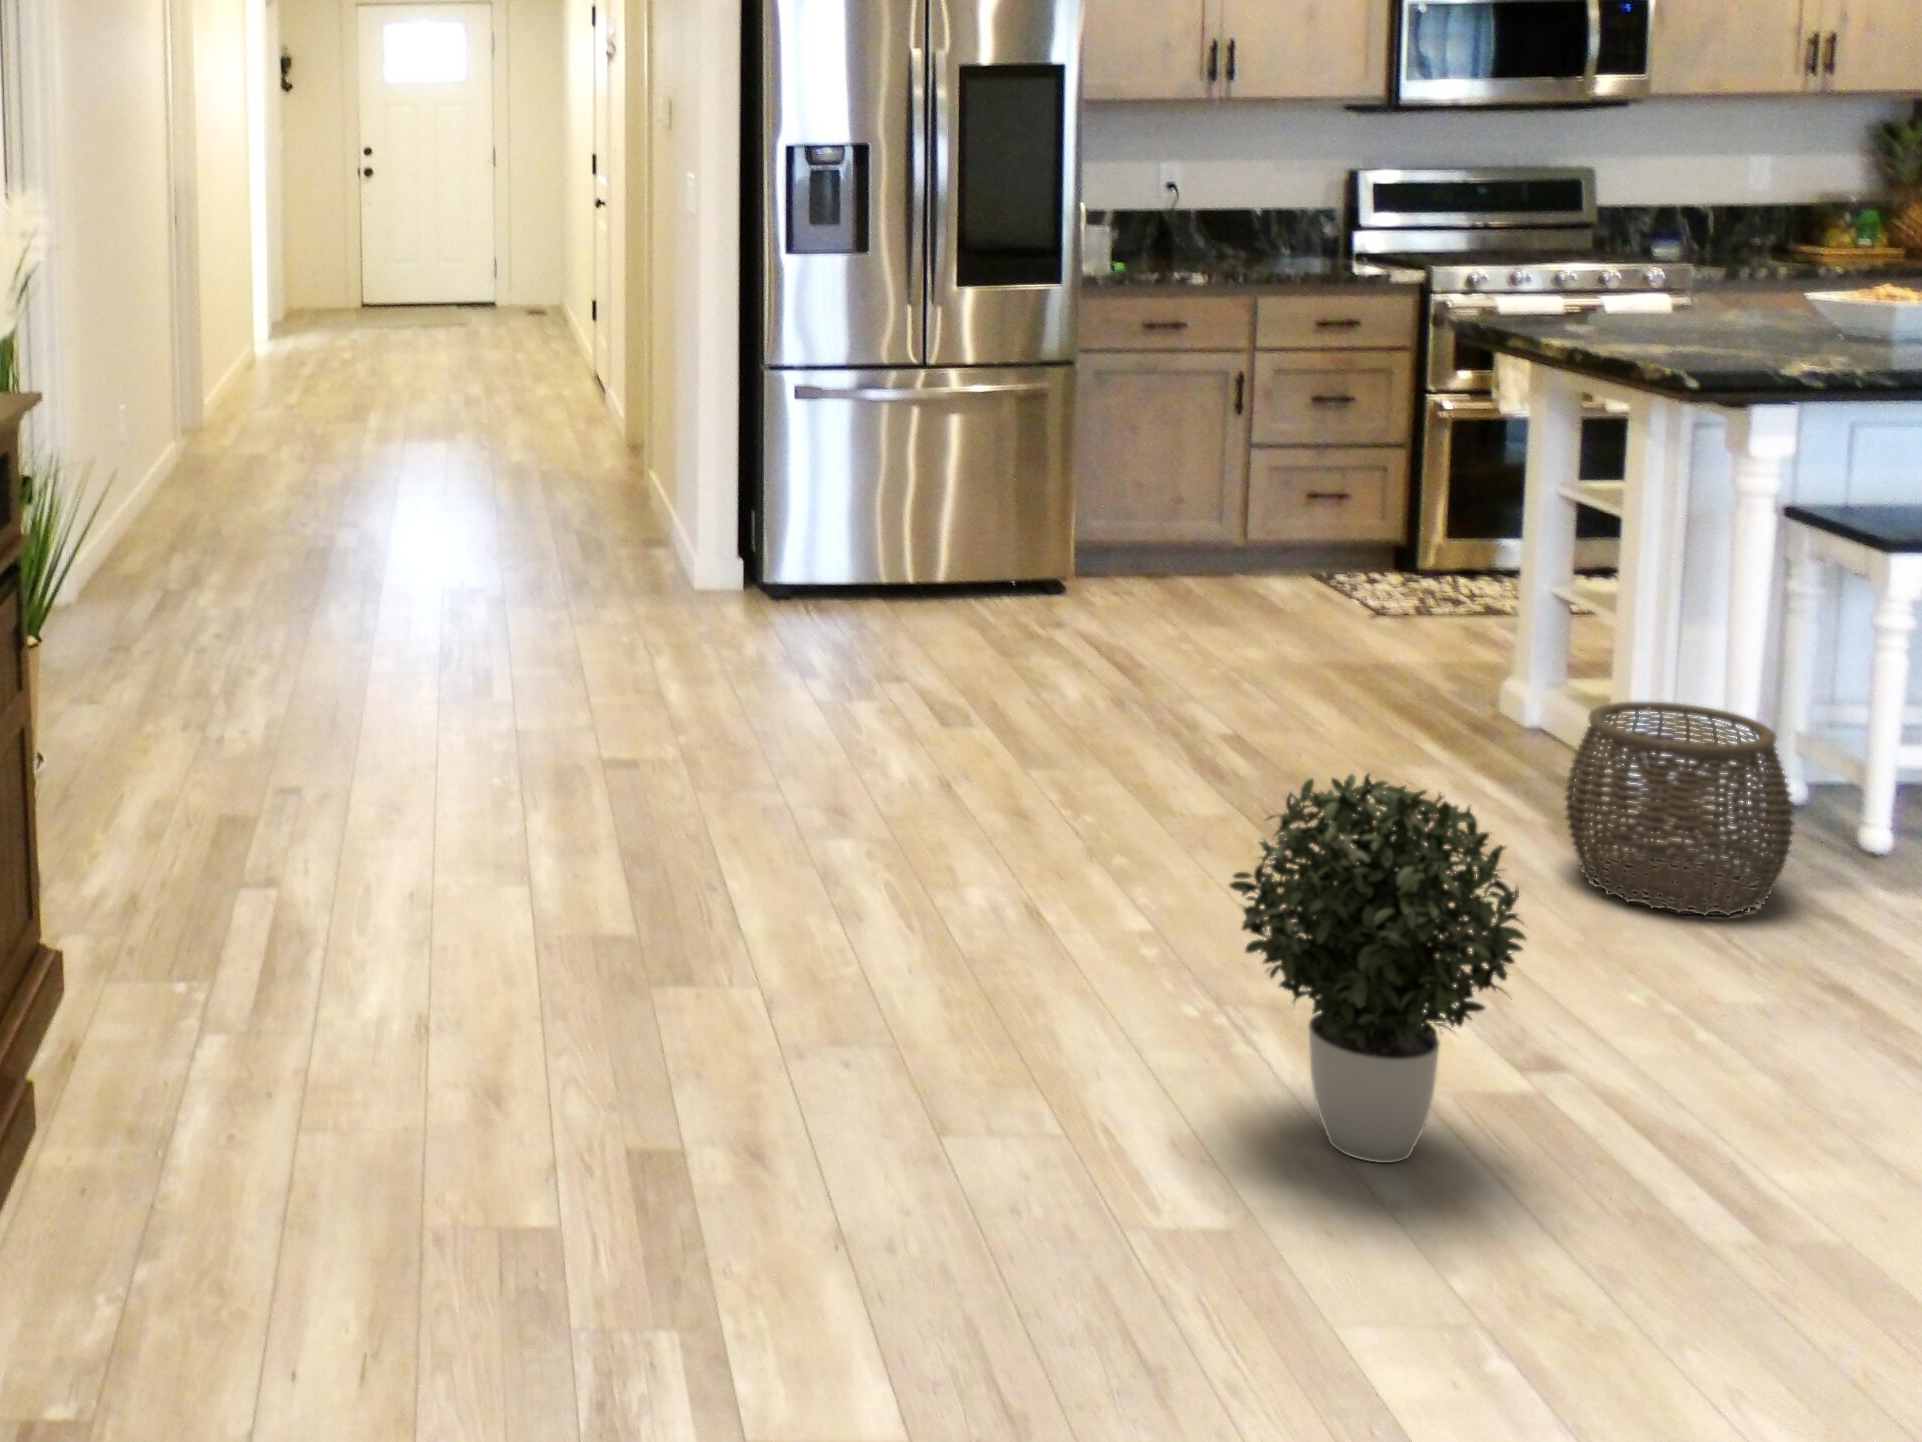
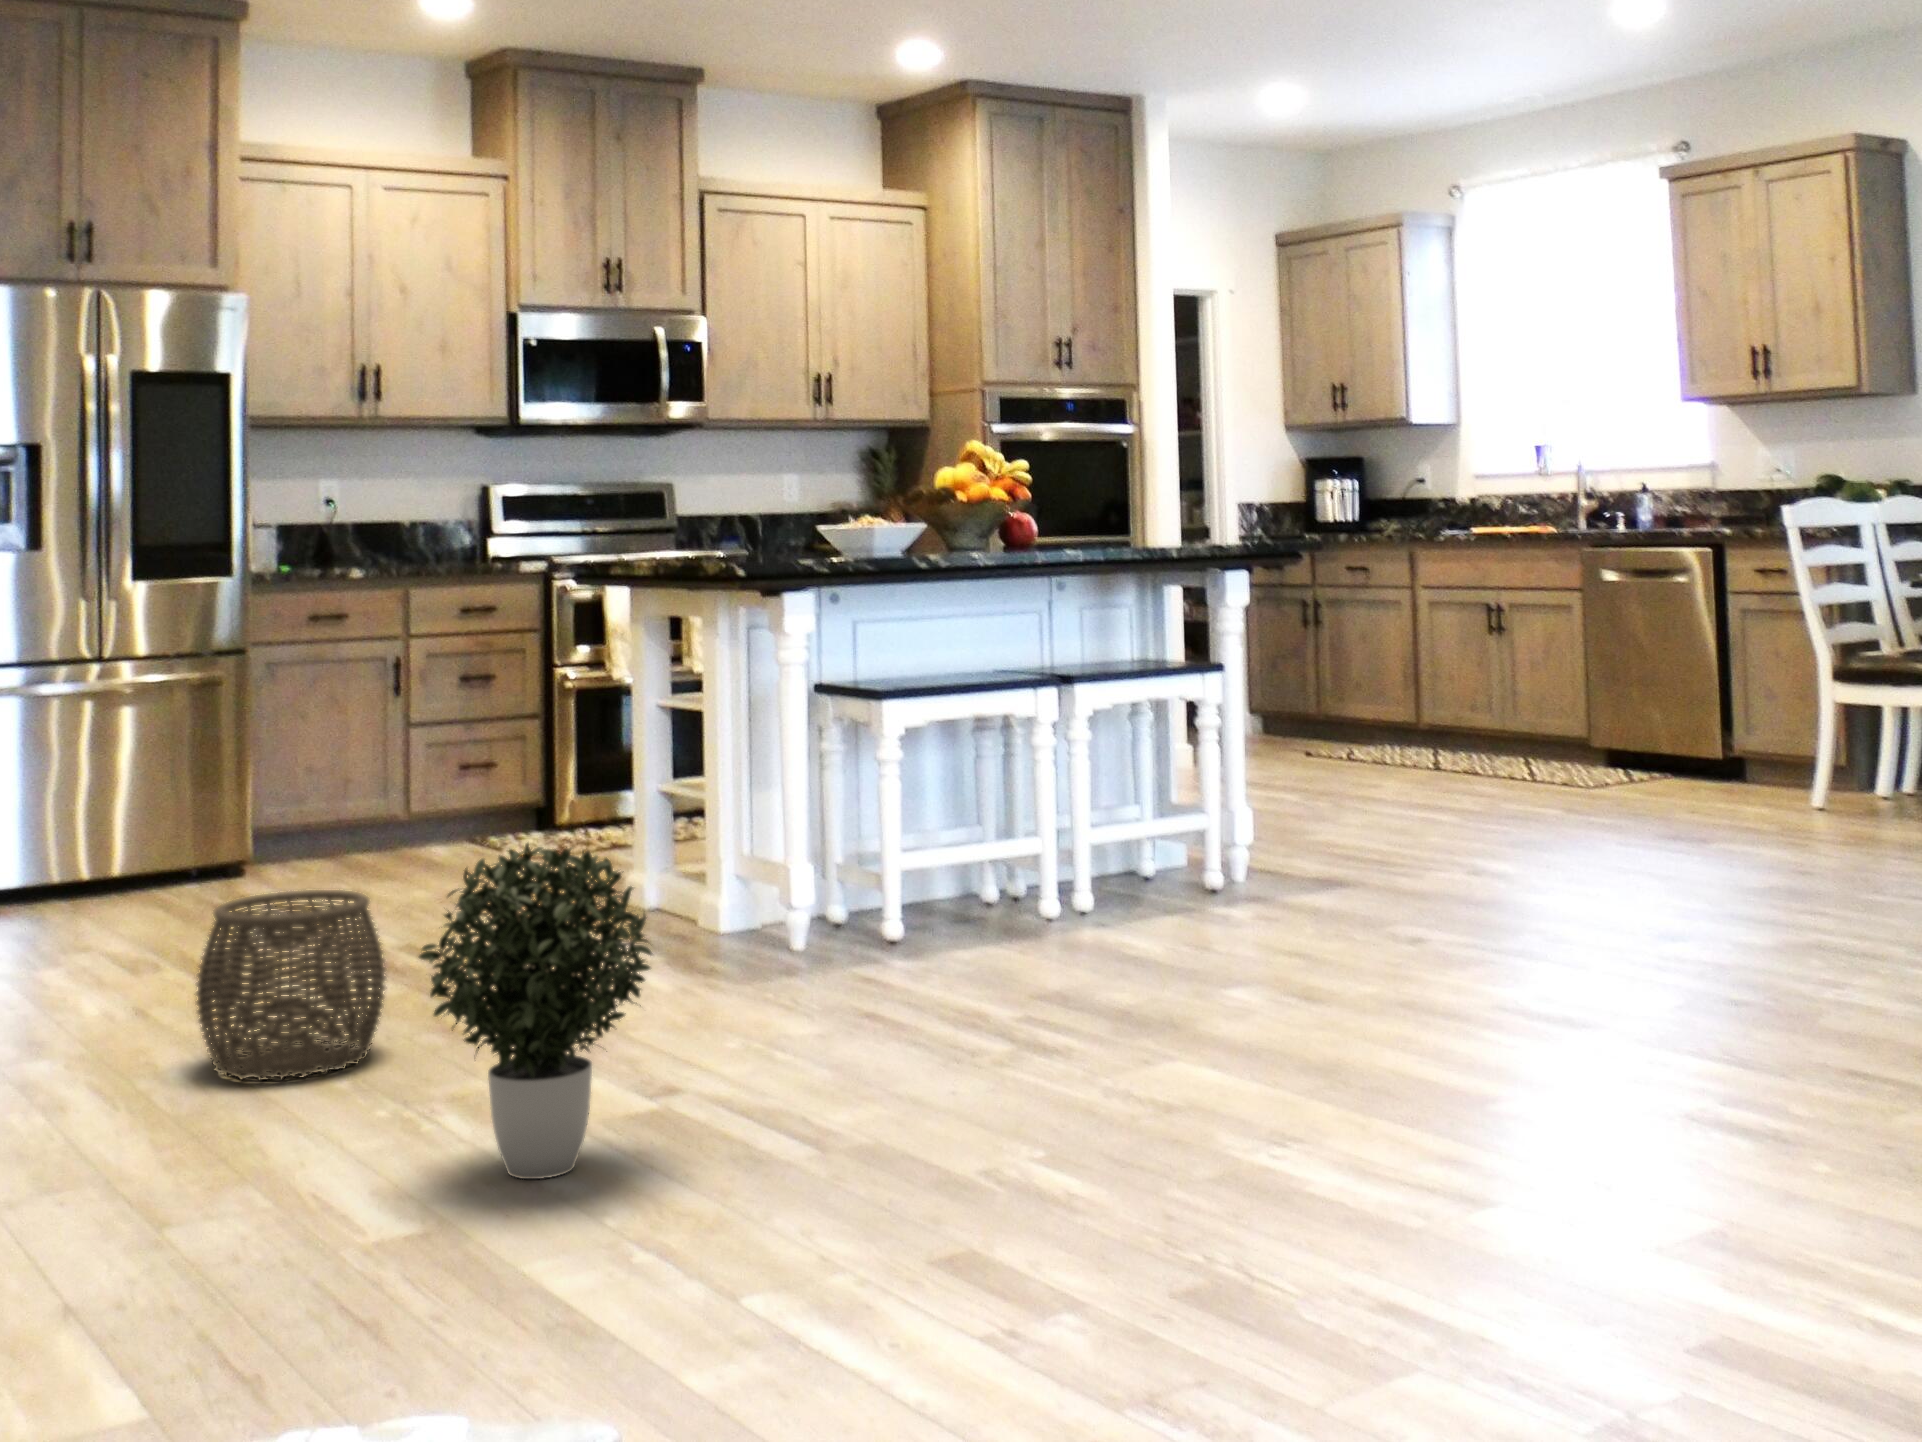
woven basket: present [1565,702,1794,915] -> present [196,890,386,1080]

